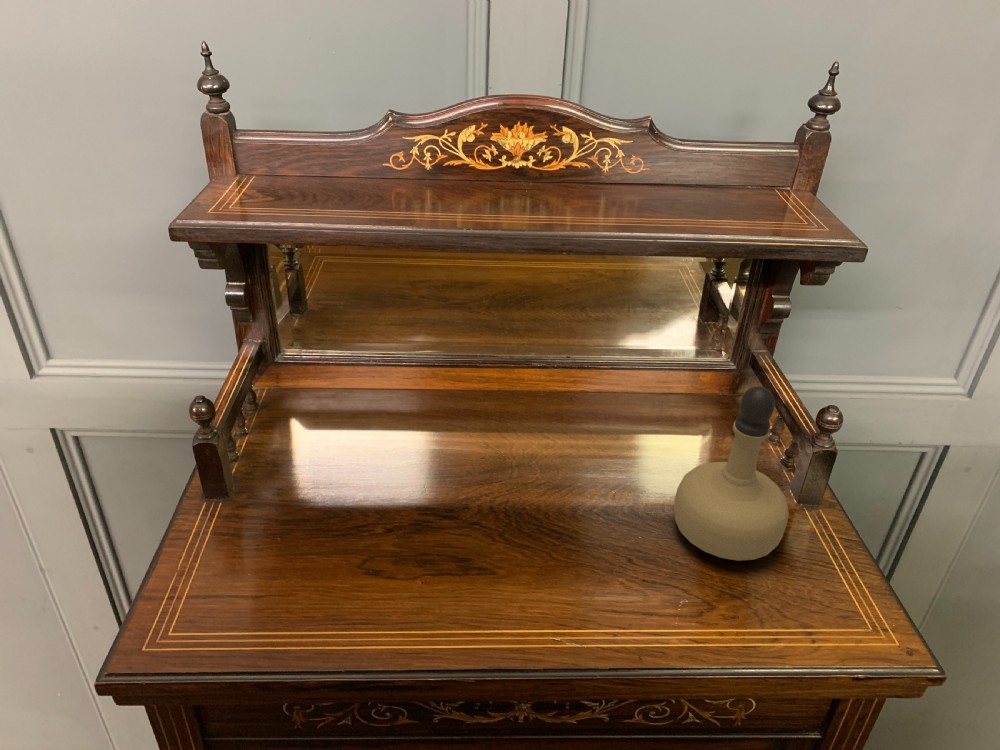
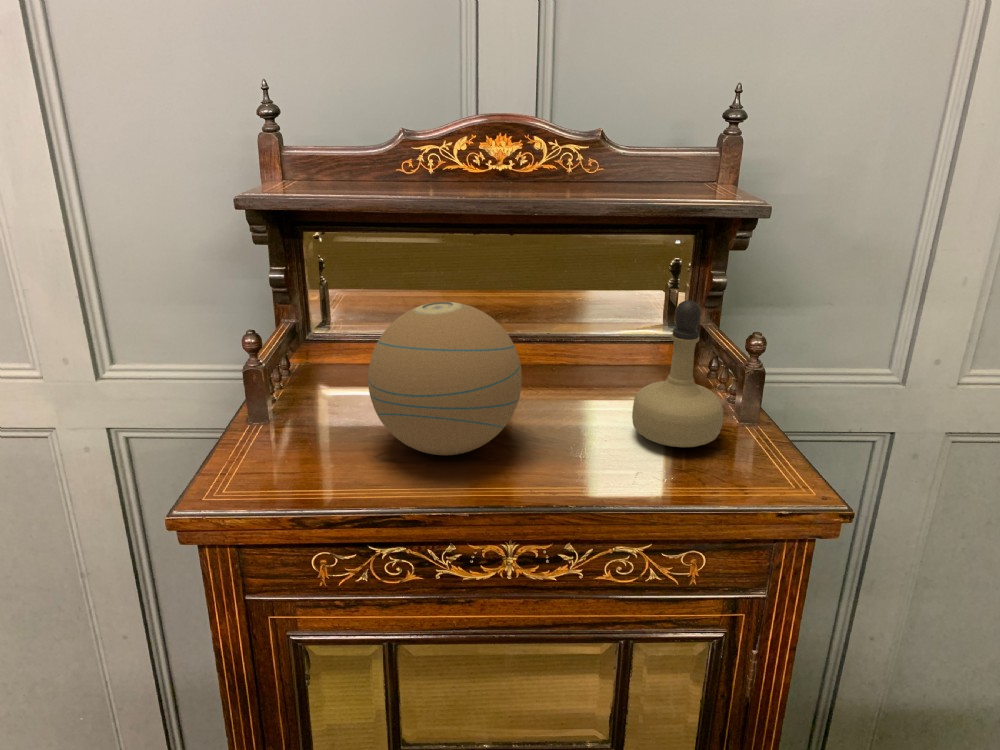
decorative orb: none [349,383,543,579] -> present [368,302,522,455]

